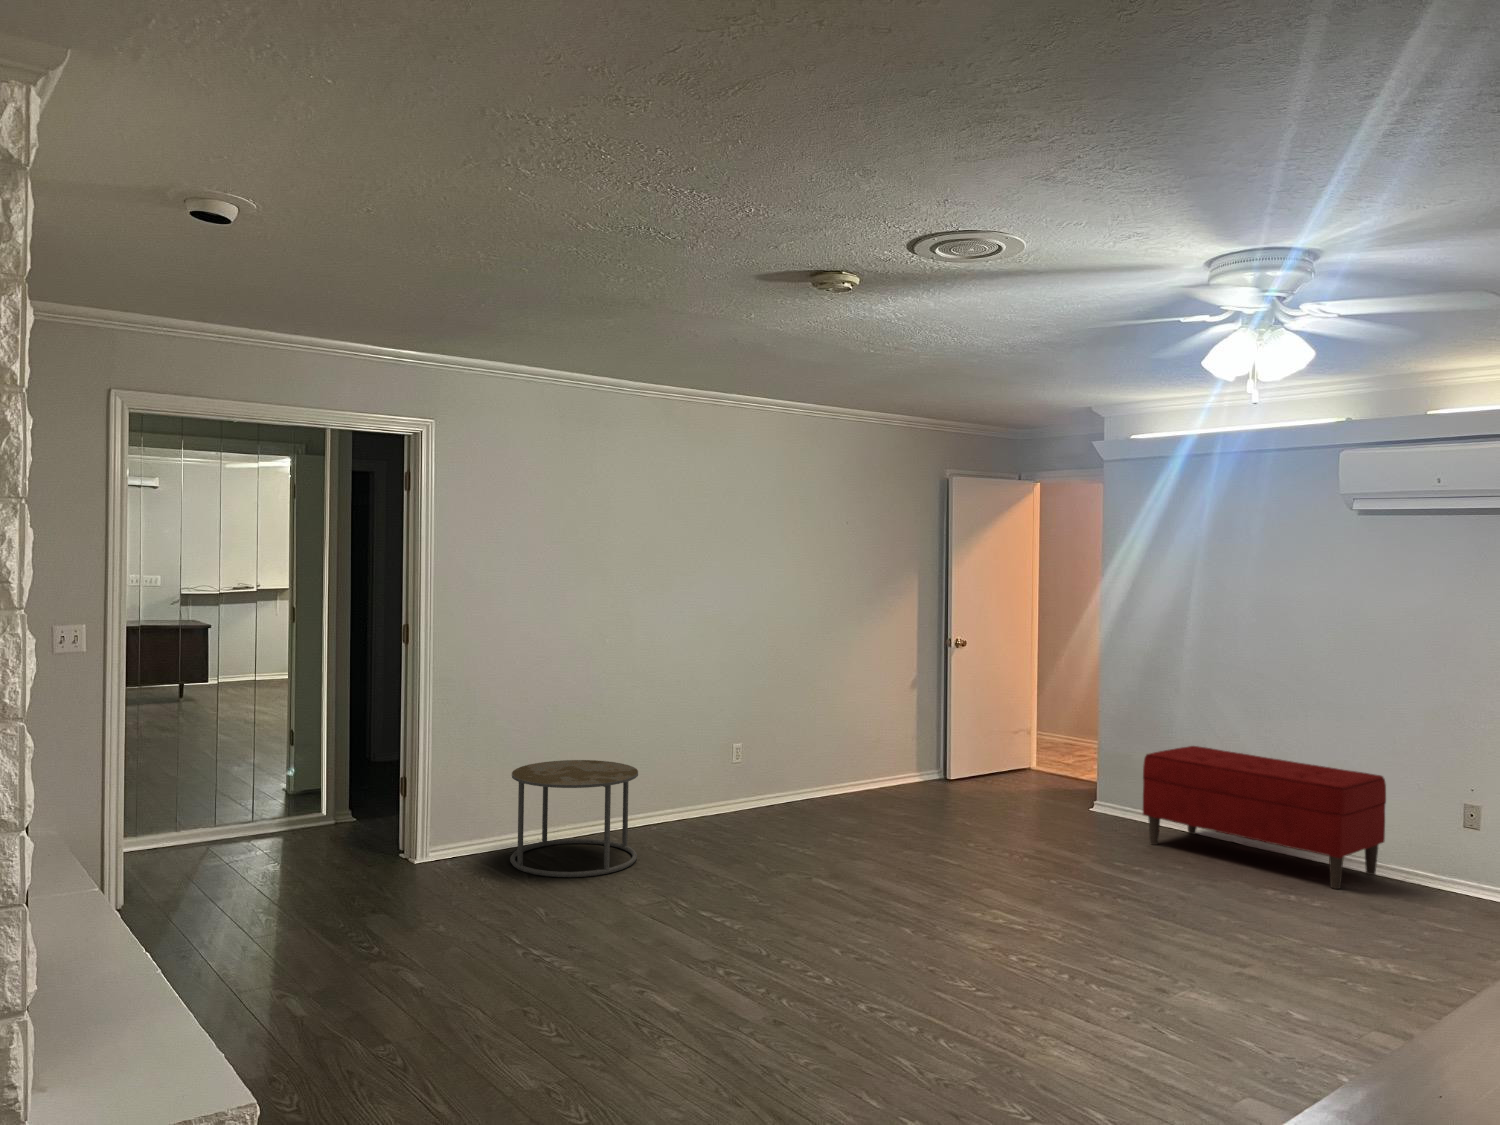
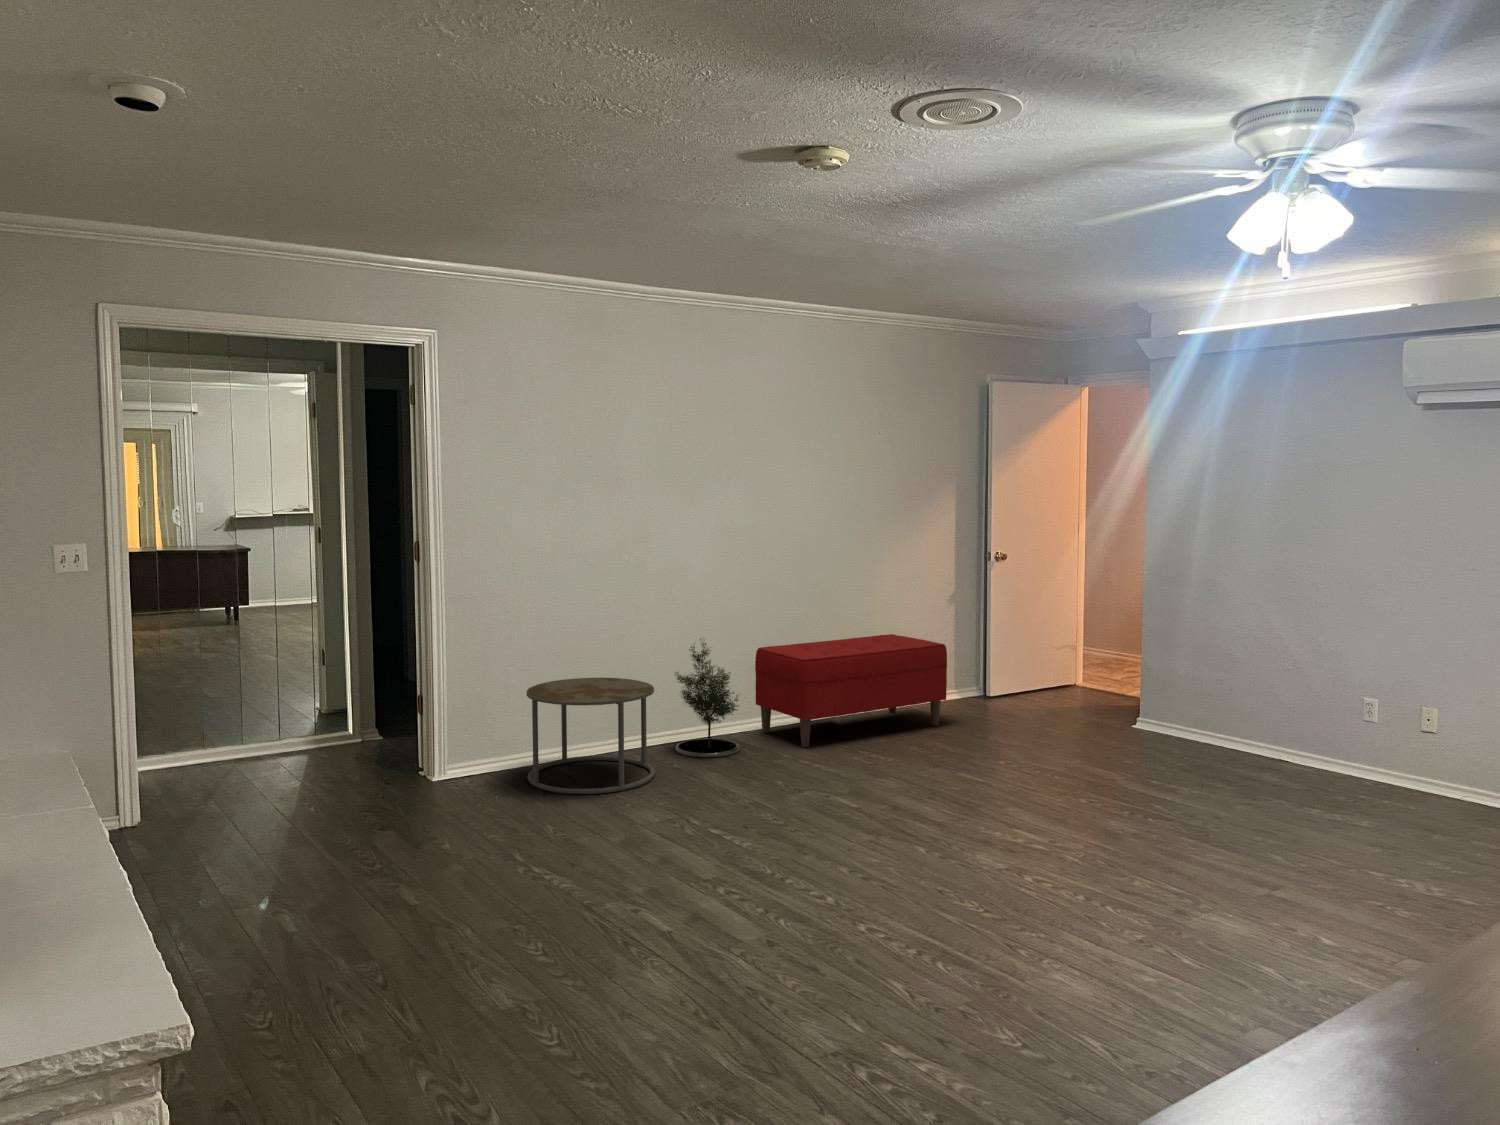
potted tree: none [653,720,721,840] -> present [675,639,739,757]
bench: present [1143,746,1386,889] -> present [755,634,947,747]

